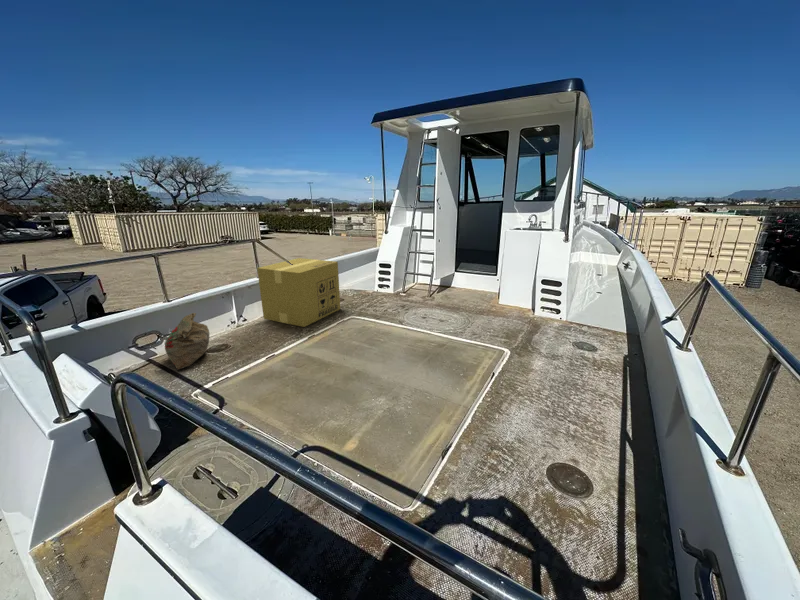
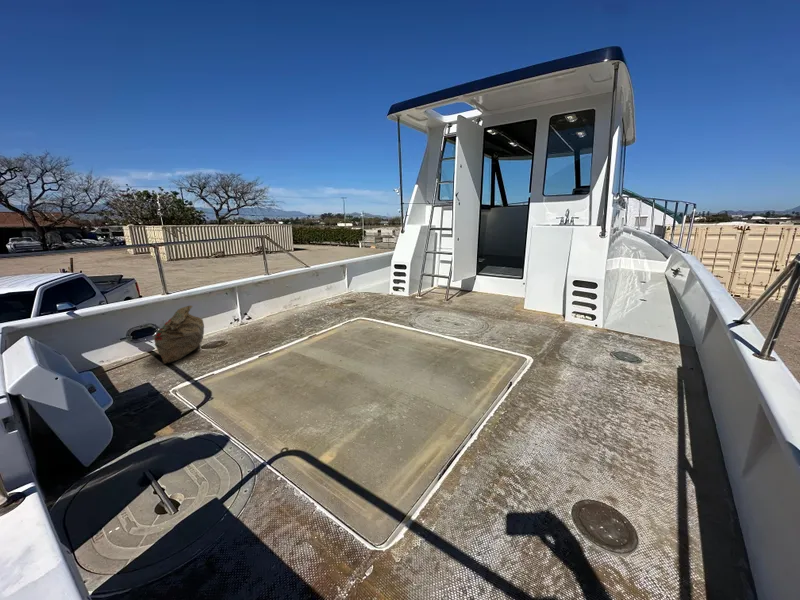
cardboard box: present [257,258,340,327] -> none [263,256,350,326]

